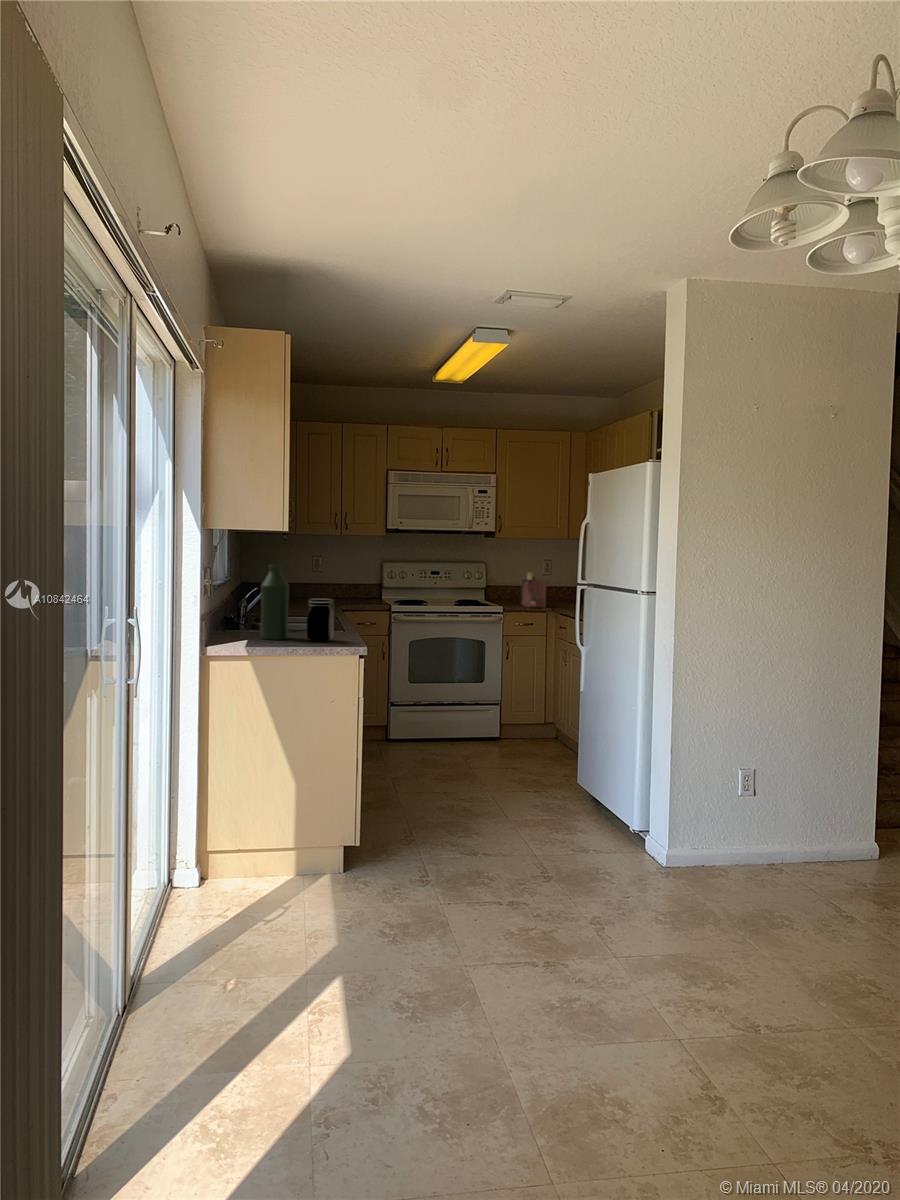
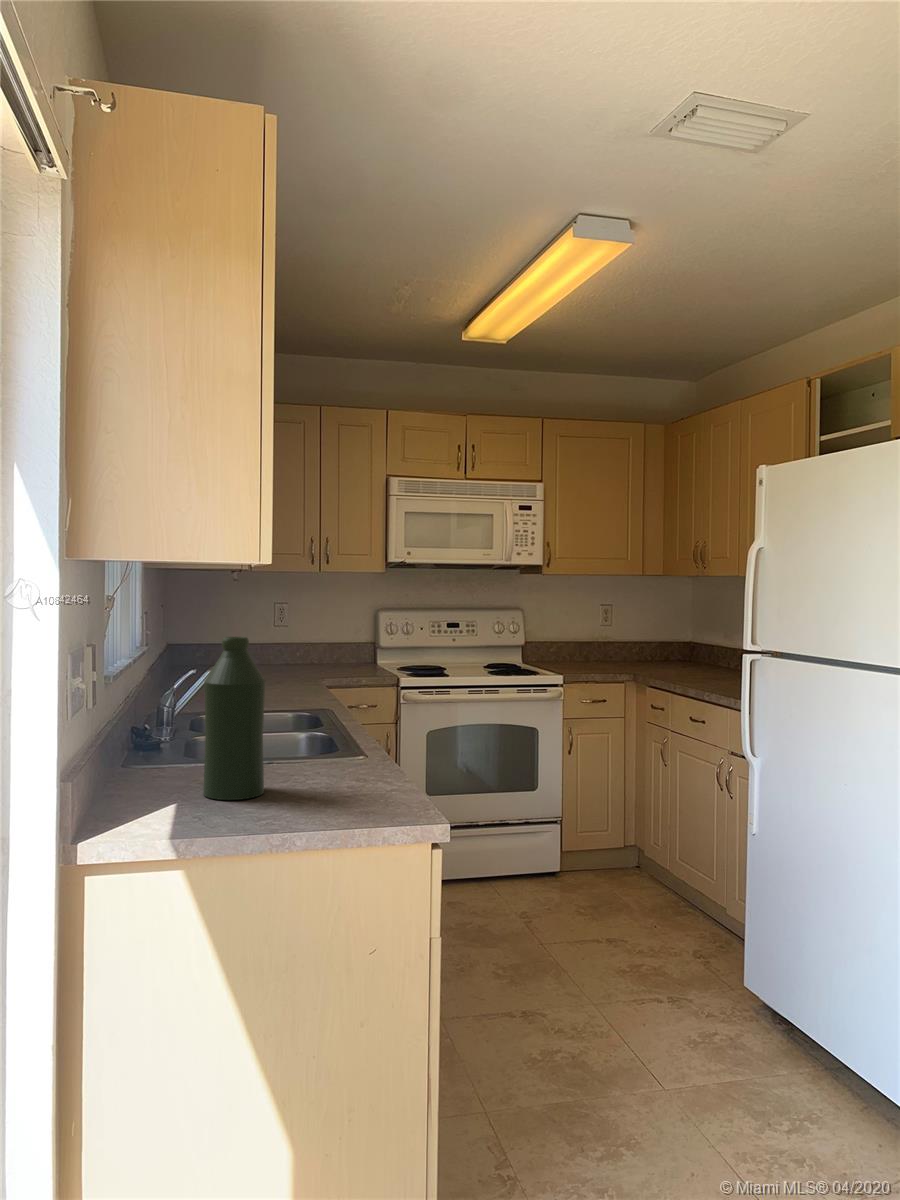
toaster: present [521,572,546,608] -> none [581,624,624,676]
jar: present [307,598,334,642] -> none [307,706,366,803]

